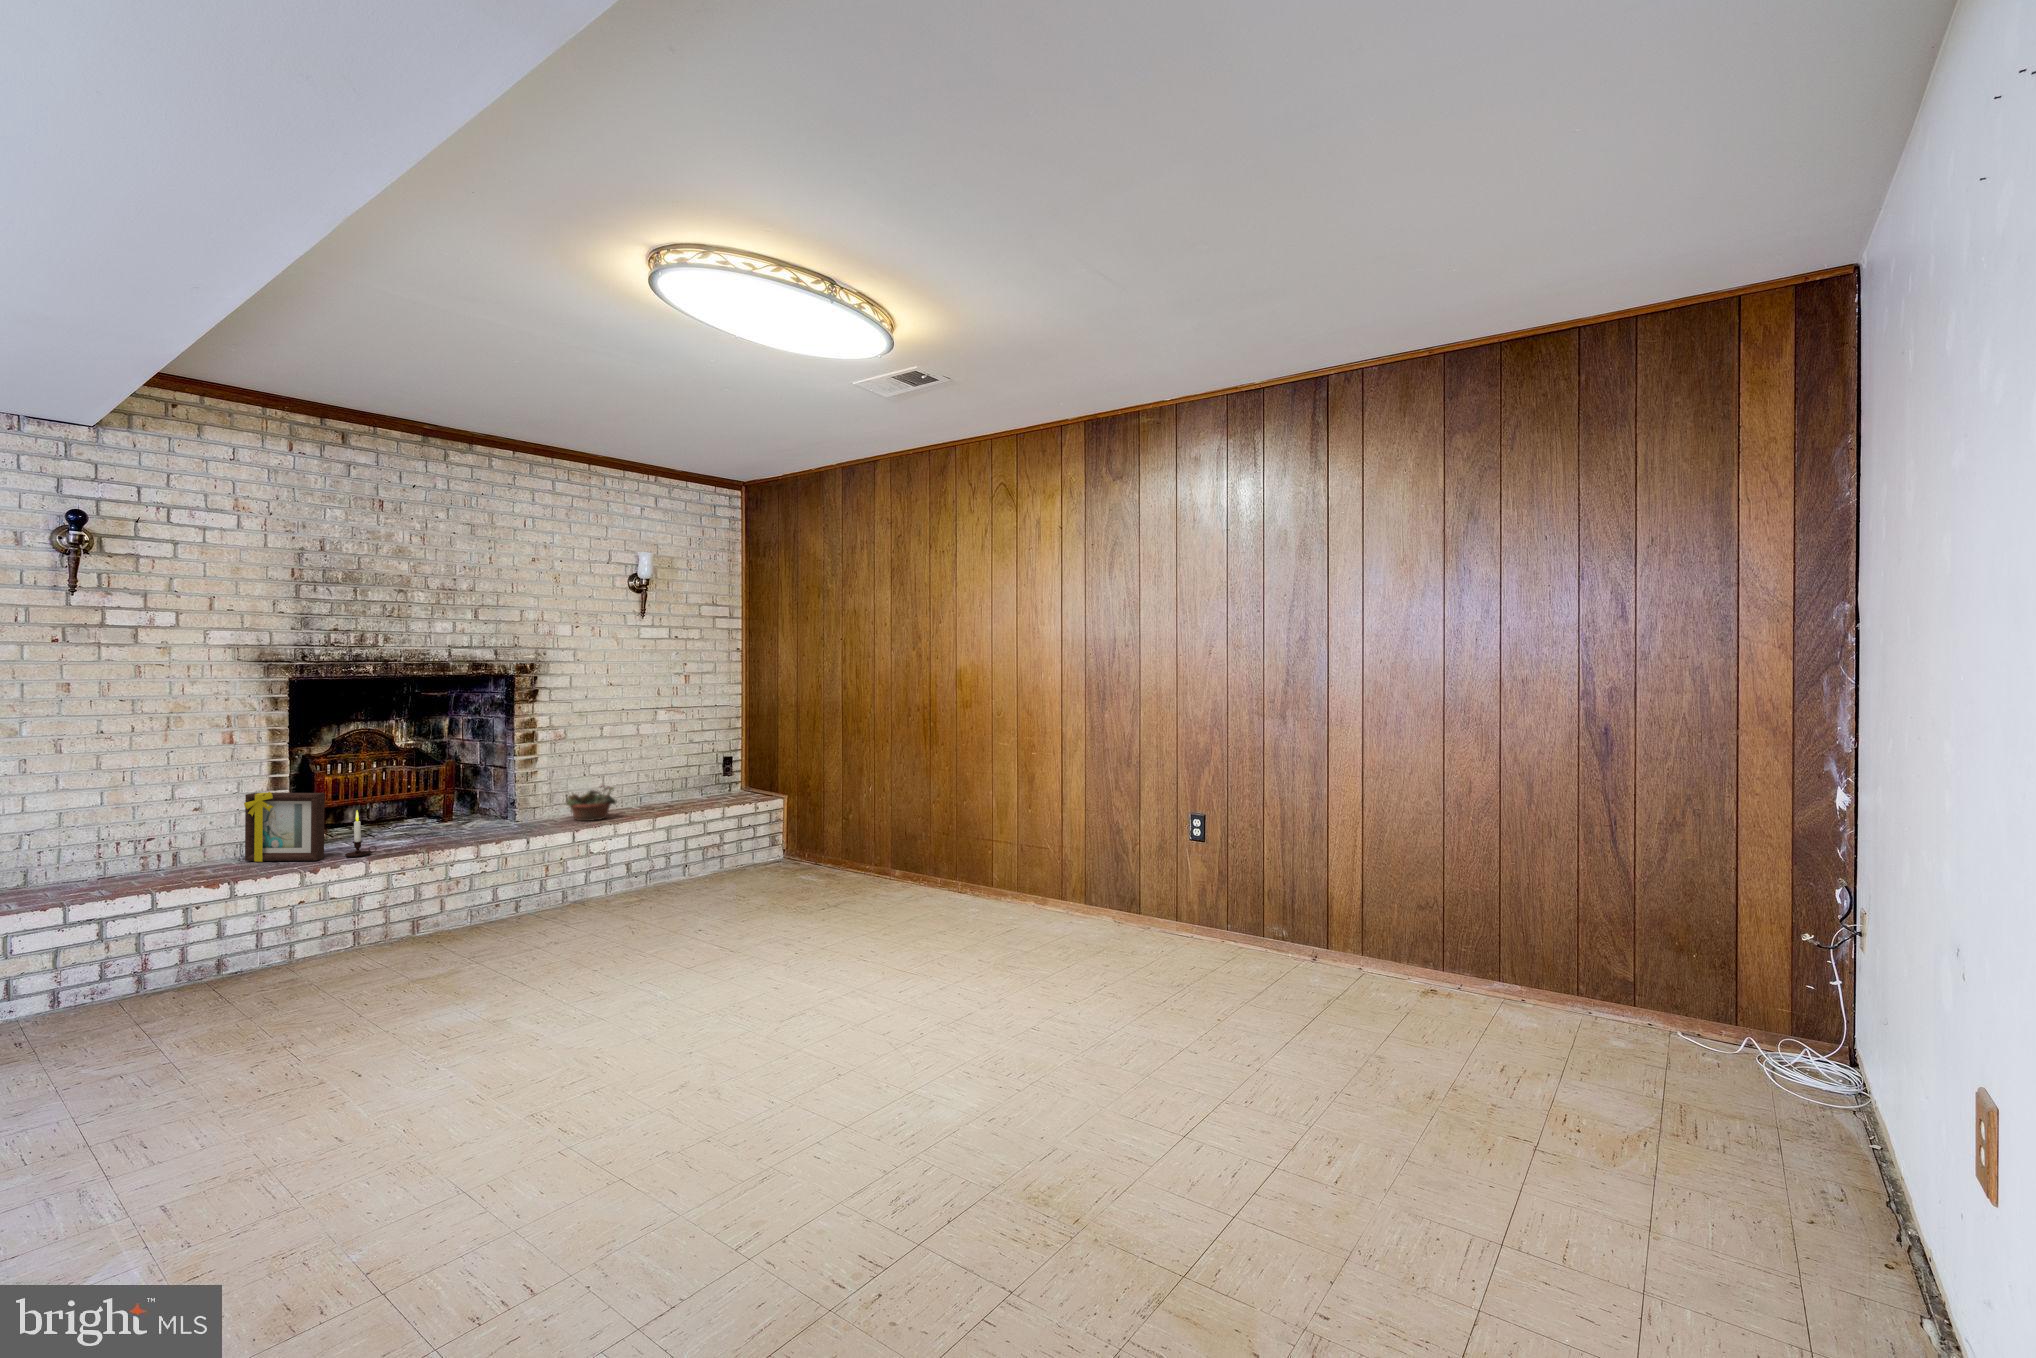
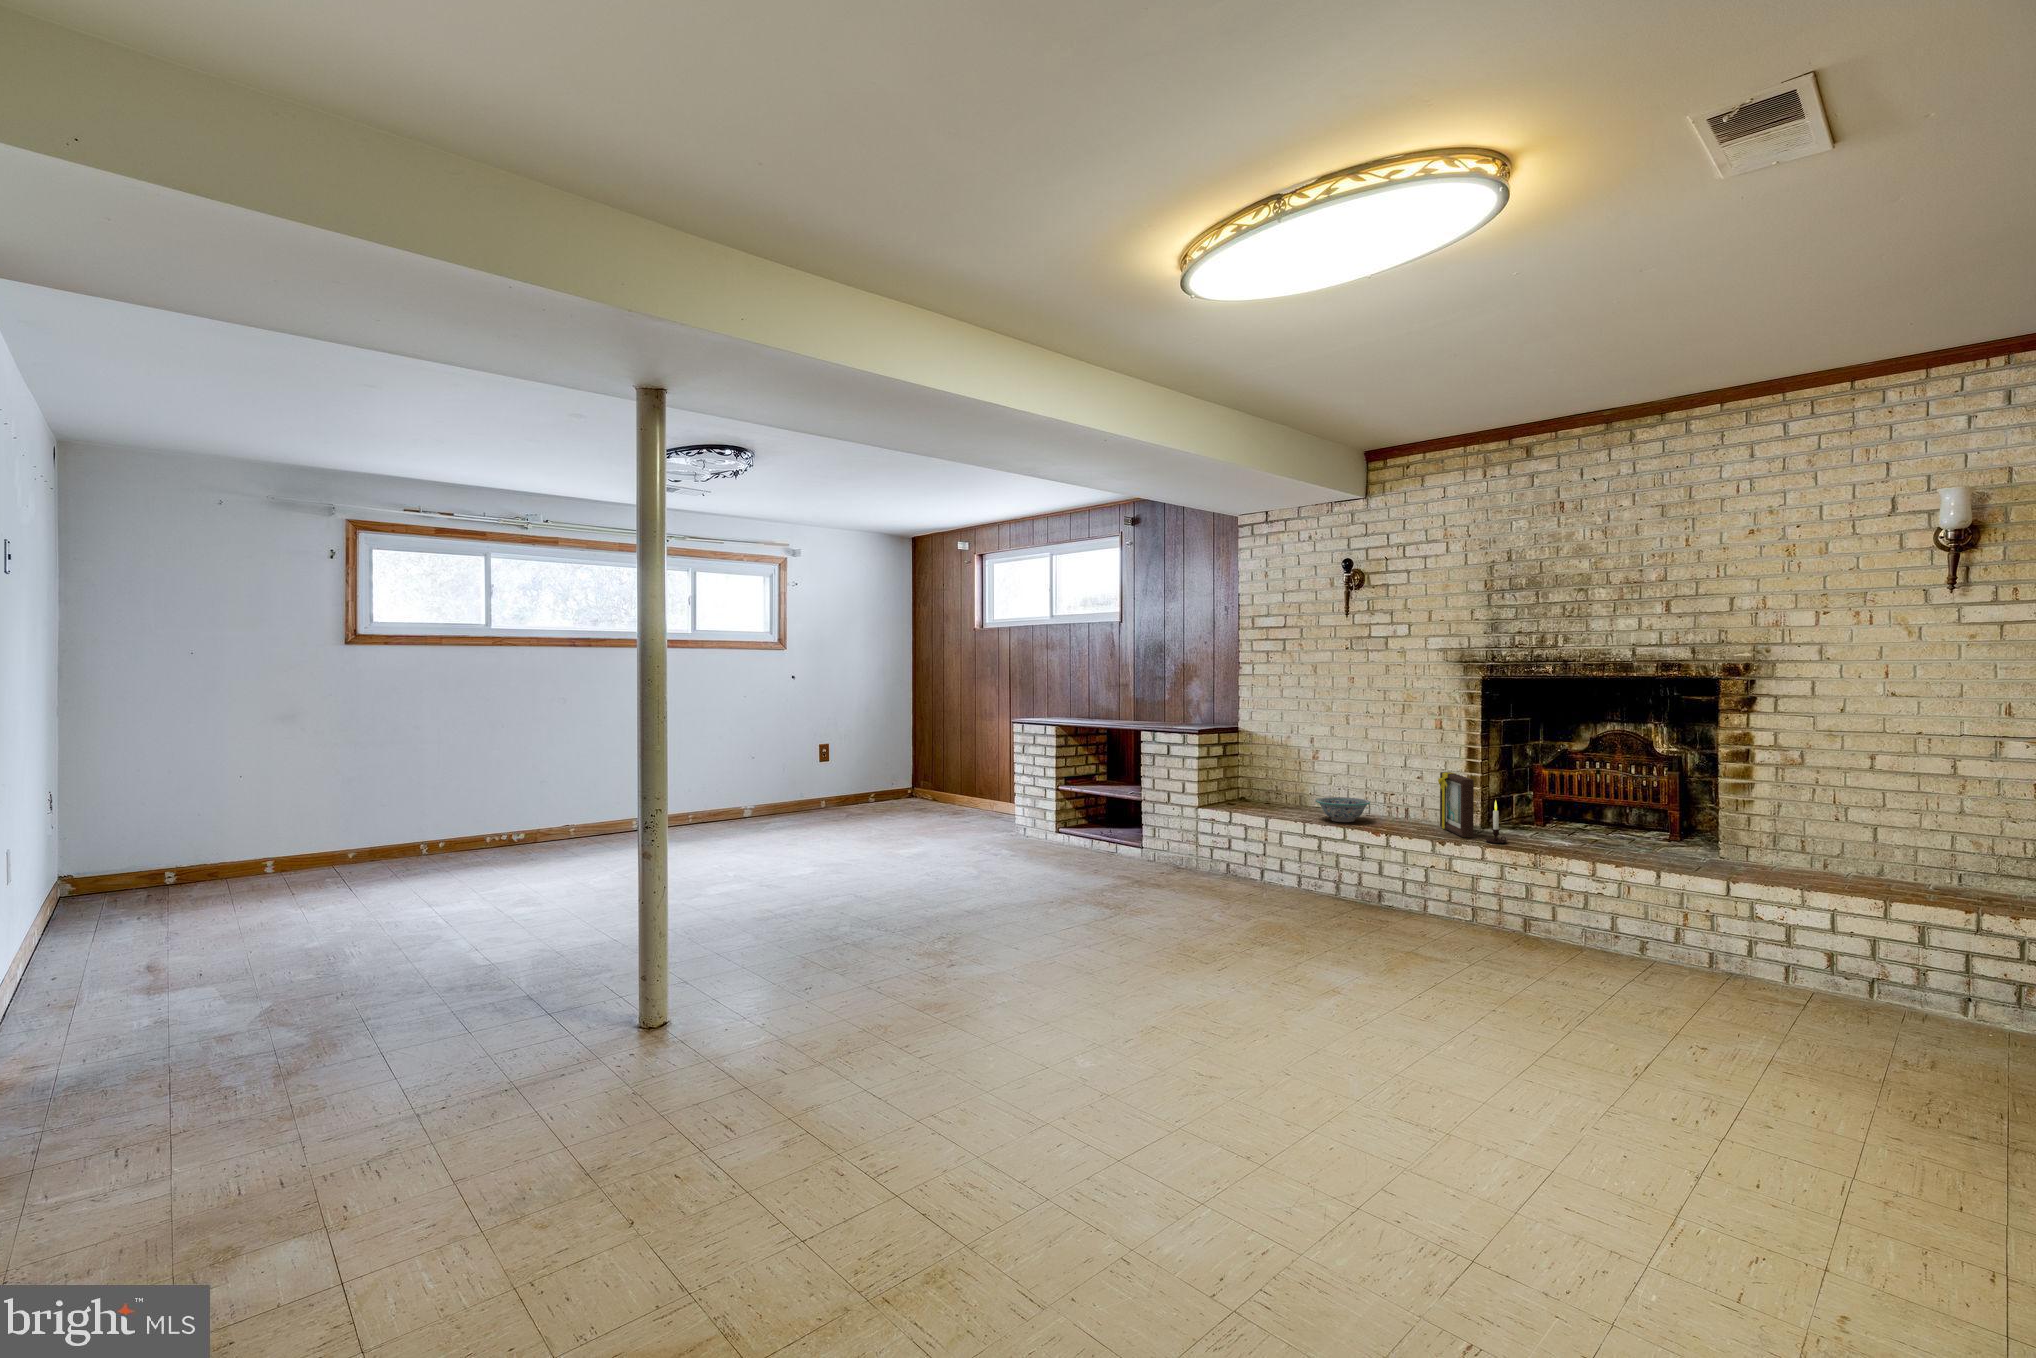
succulent planter: present [567,785,617,821] -> none [1768,833,1847,880]
decorative bowl: none [45,852,152,892] -> present [1316,797,1370,822]

